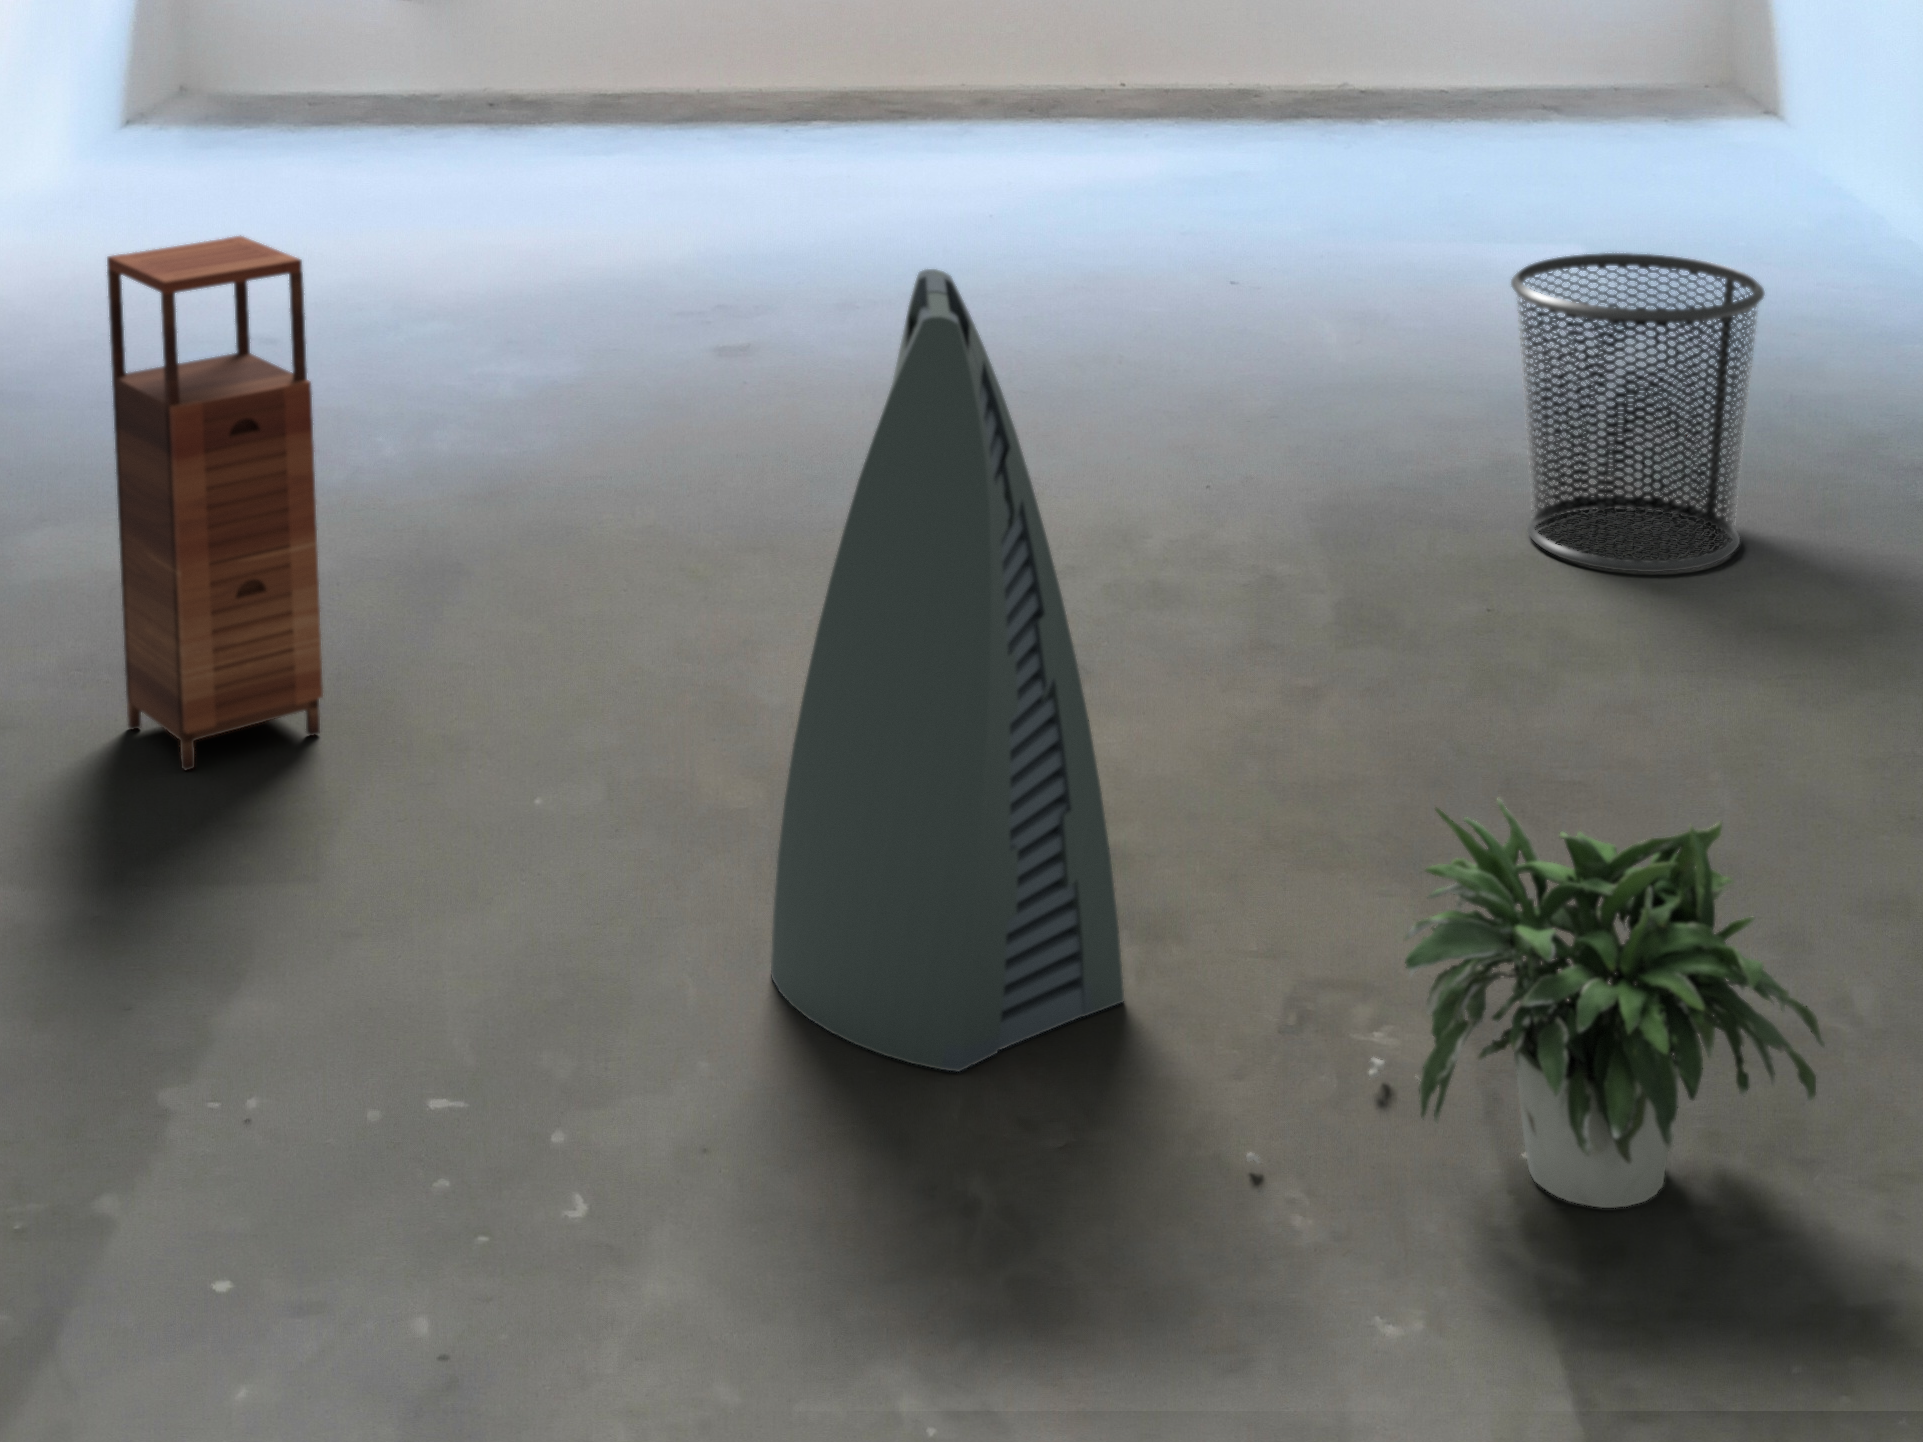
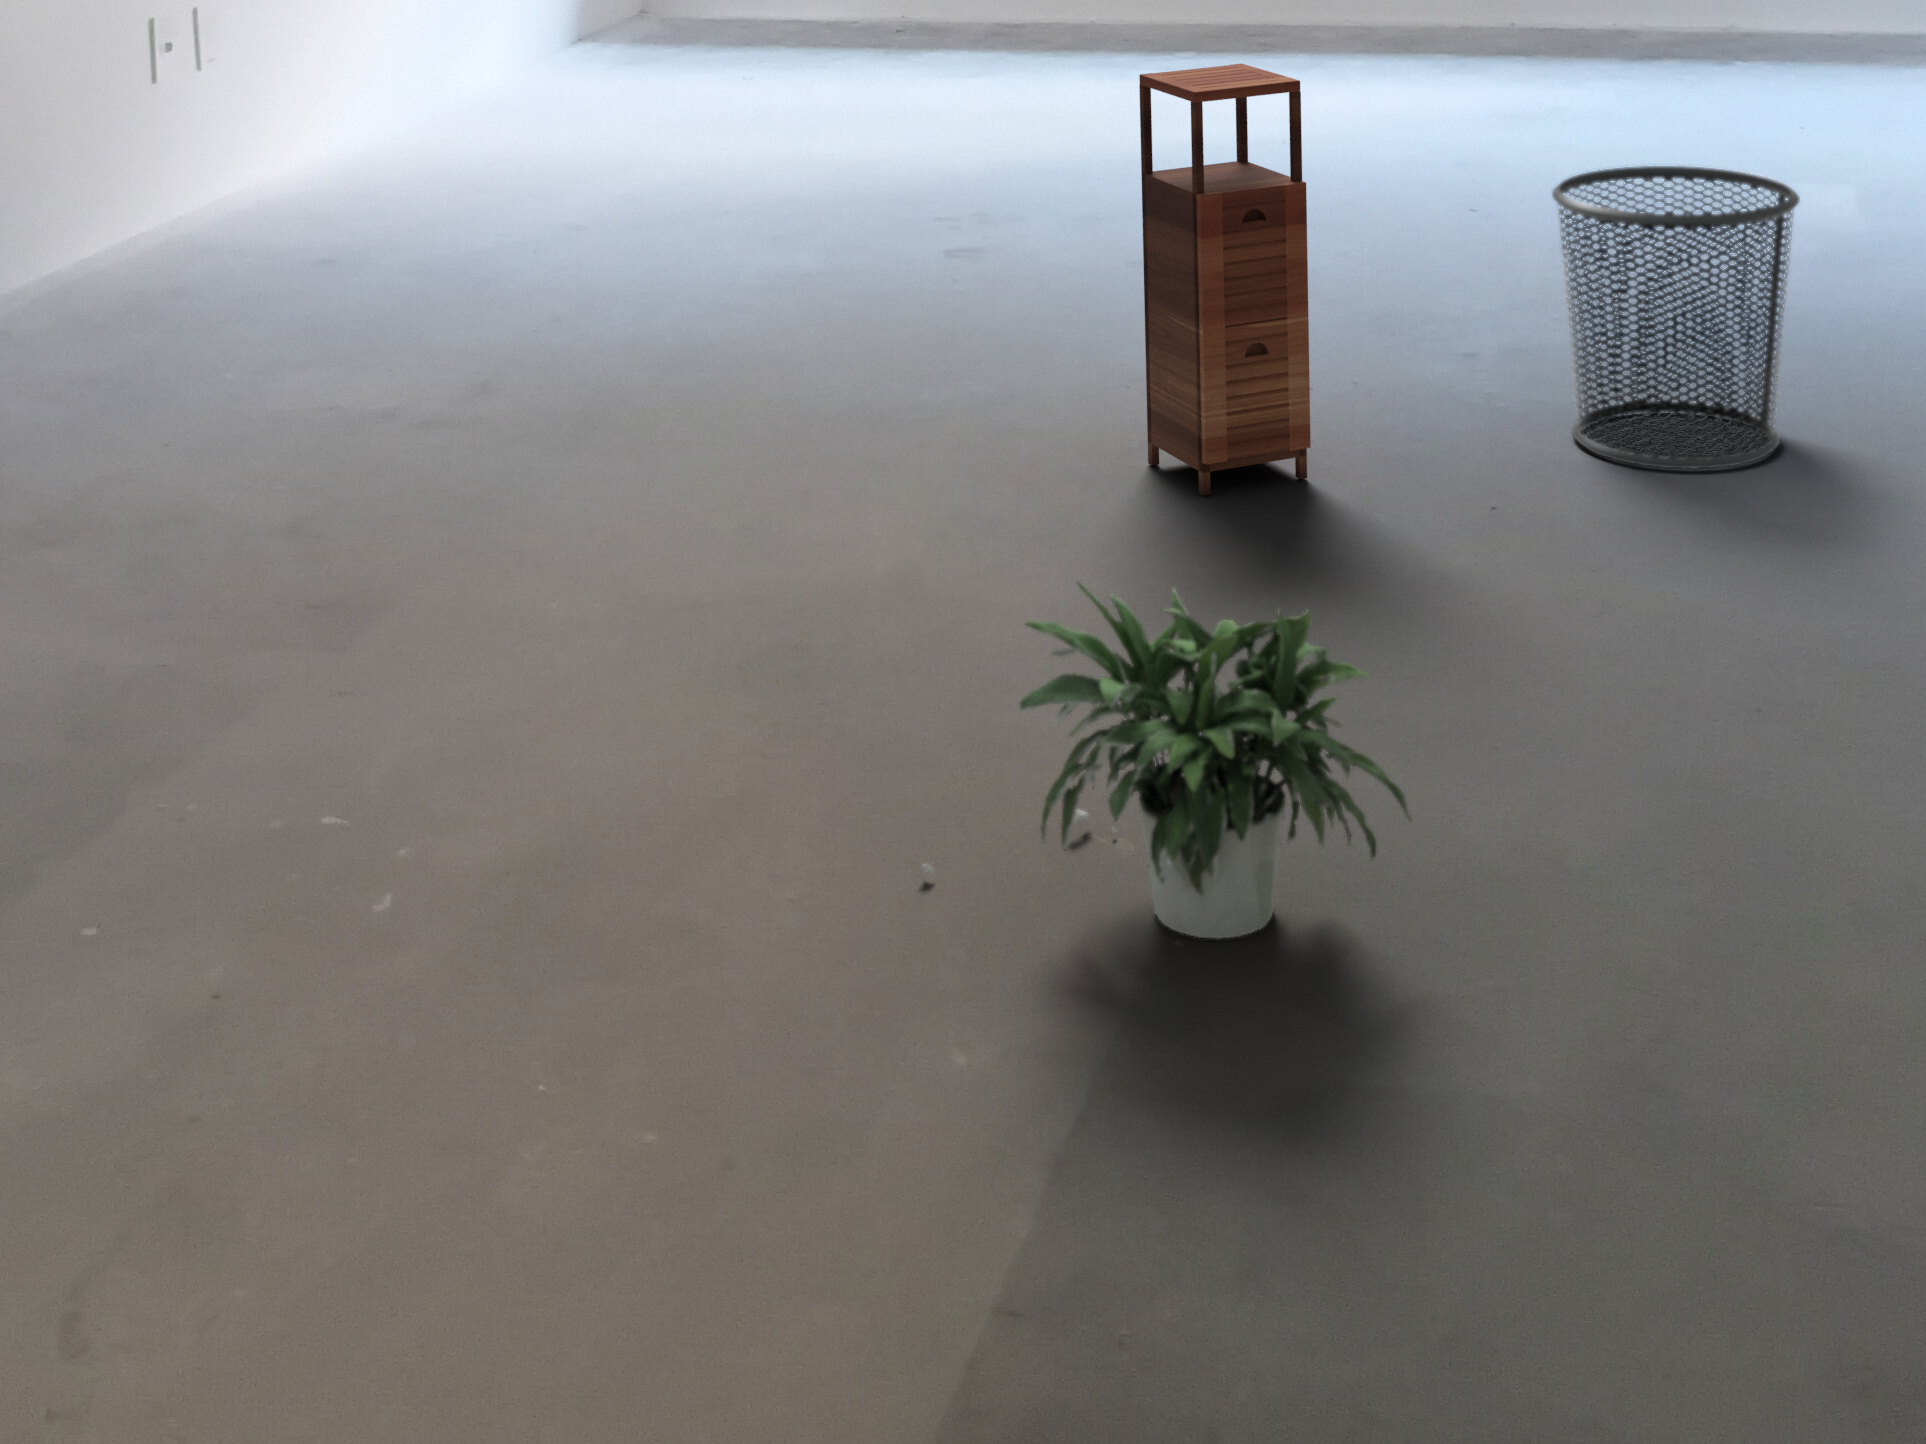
storage cabinet: present [107,236,323,770] -> present [1139,64,1311,496]
air purifier: present [771,269,1124,1071] -> none [643,118,917,788]

